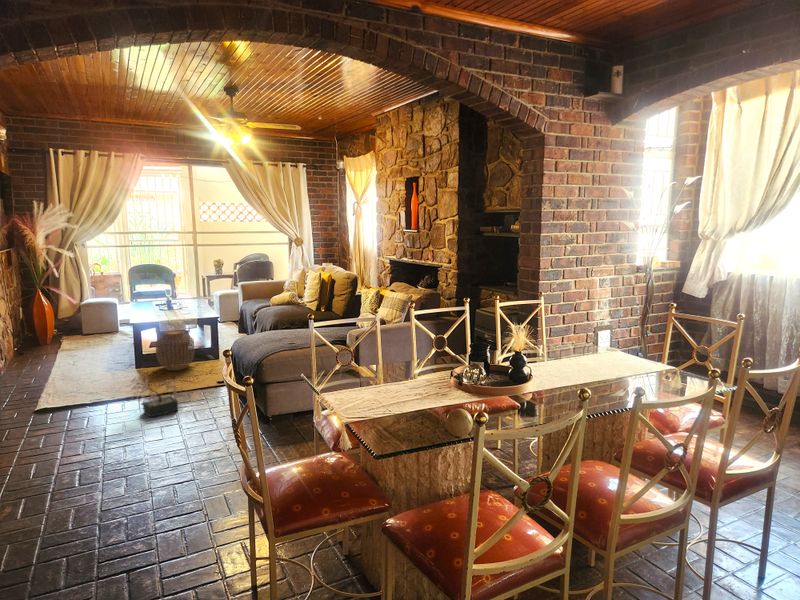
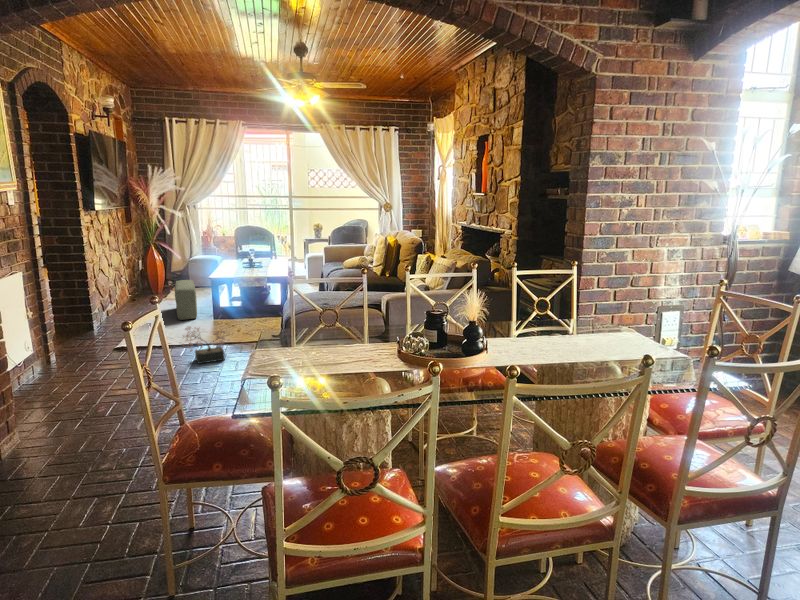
pouf: none [82,327,115,372] -> present [175,280,197,320]
woven basket: present [155,330,194,370] -> none [228,287,263,323]

